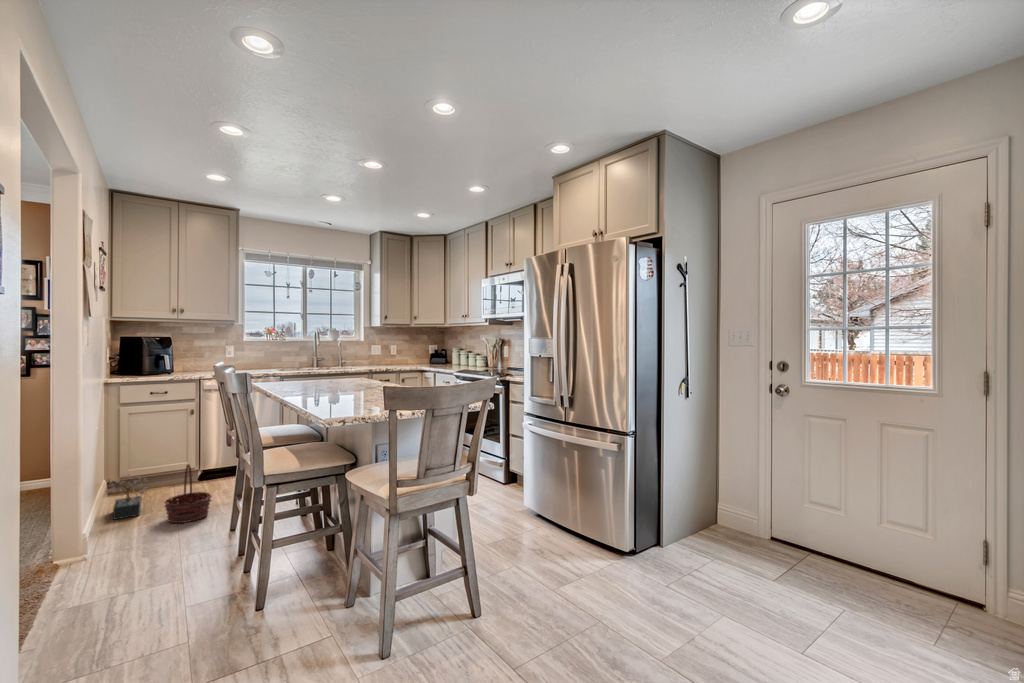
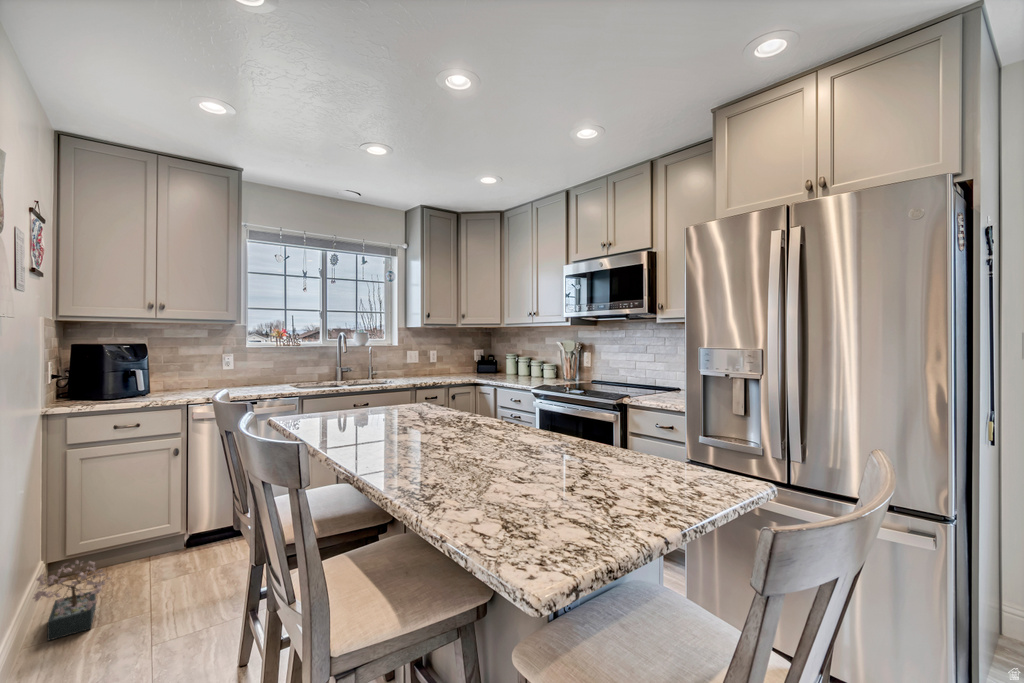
basket: present [165,464,212,523] -> none [130,547,208,648]

